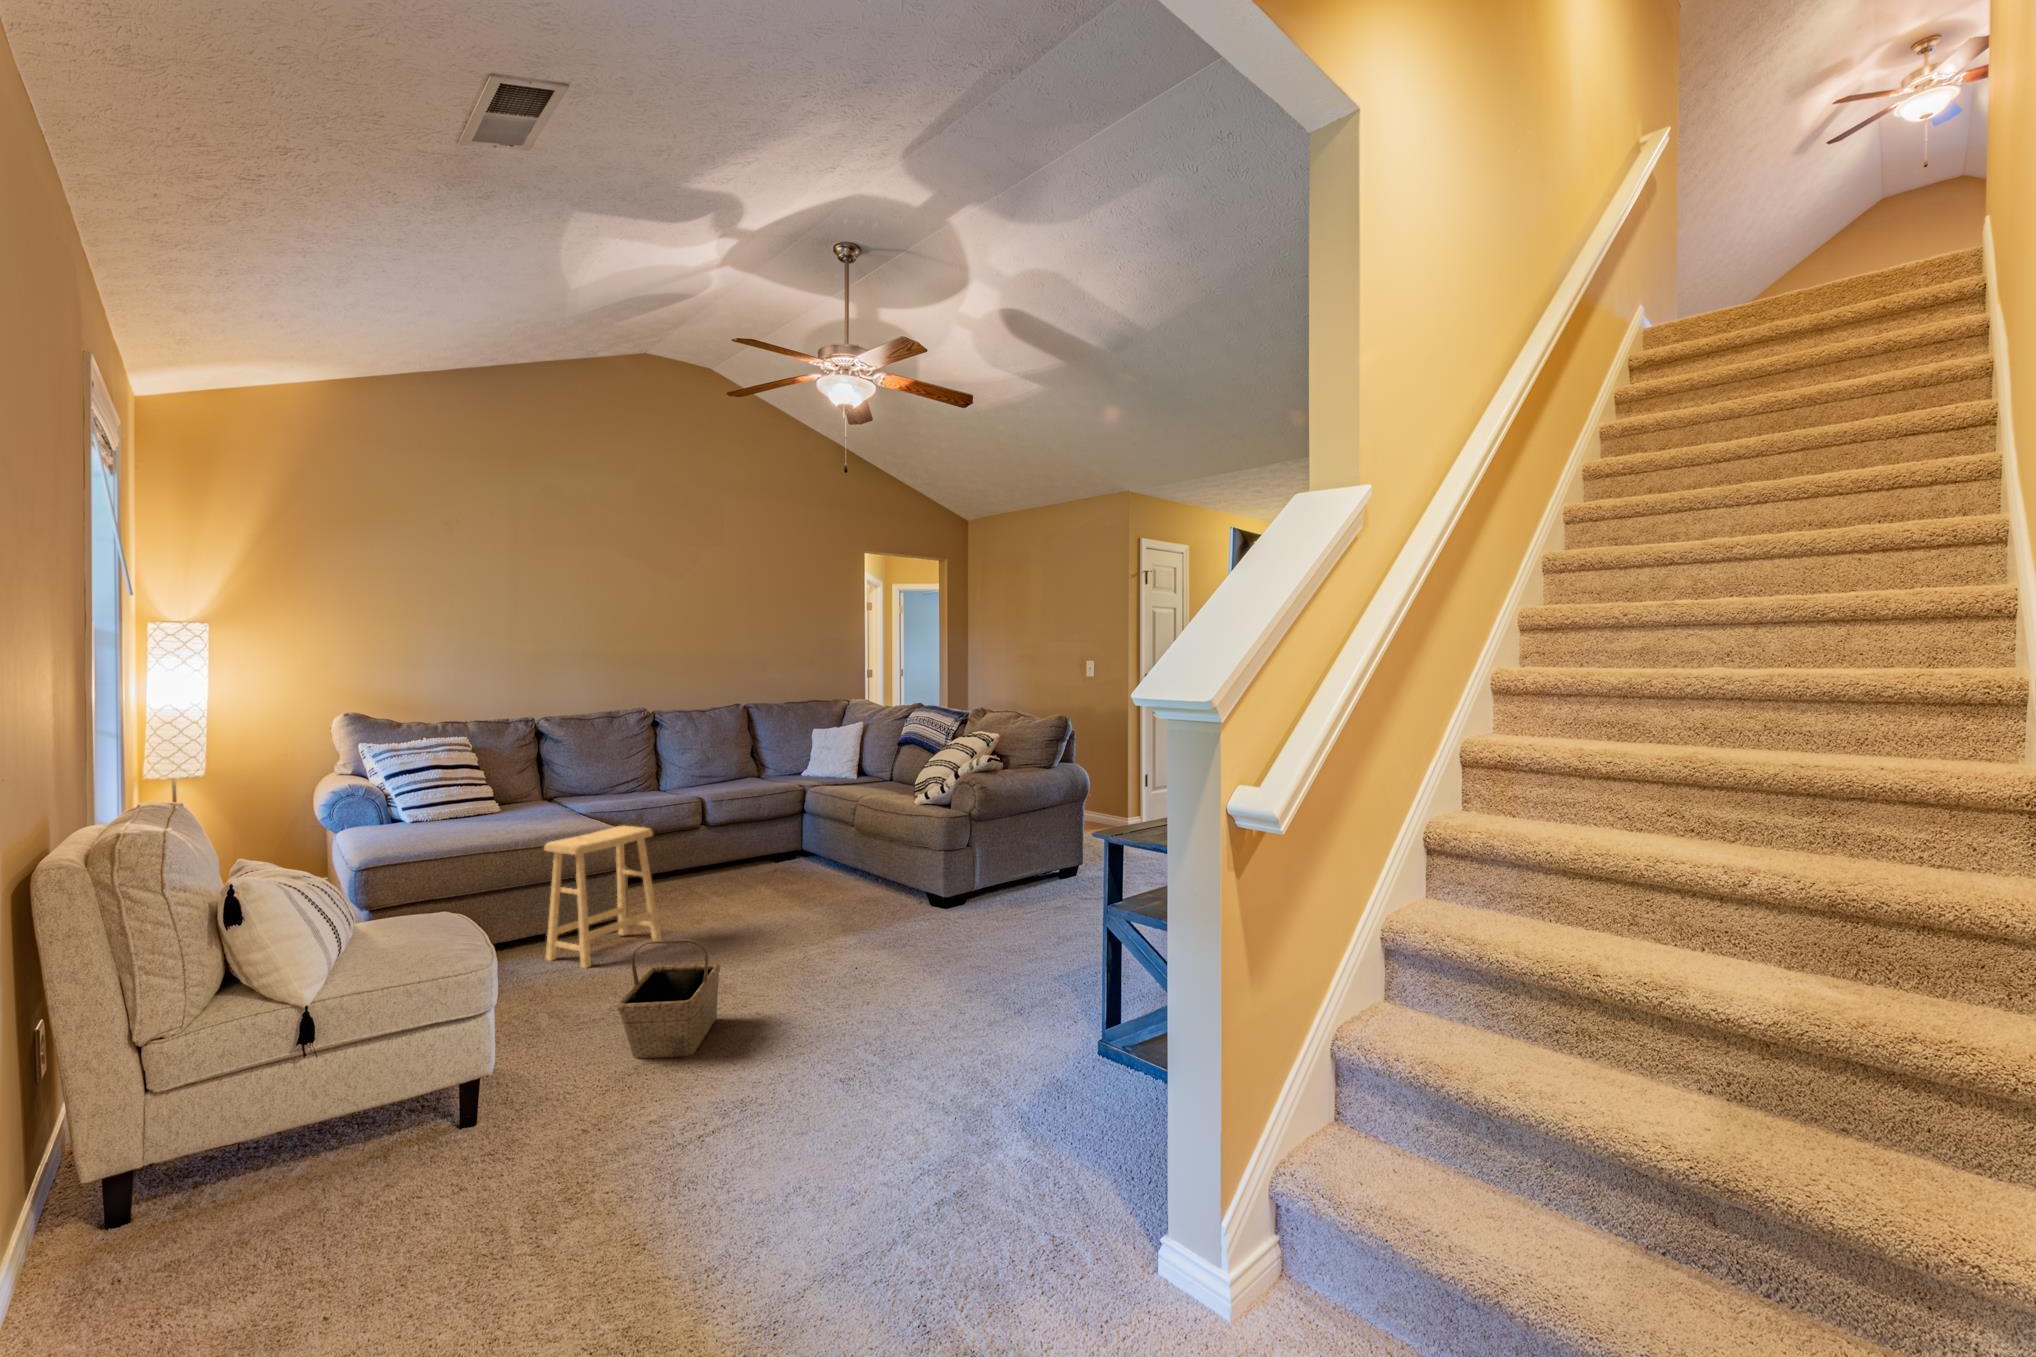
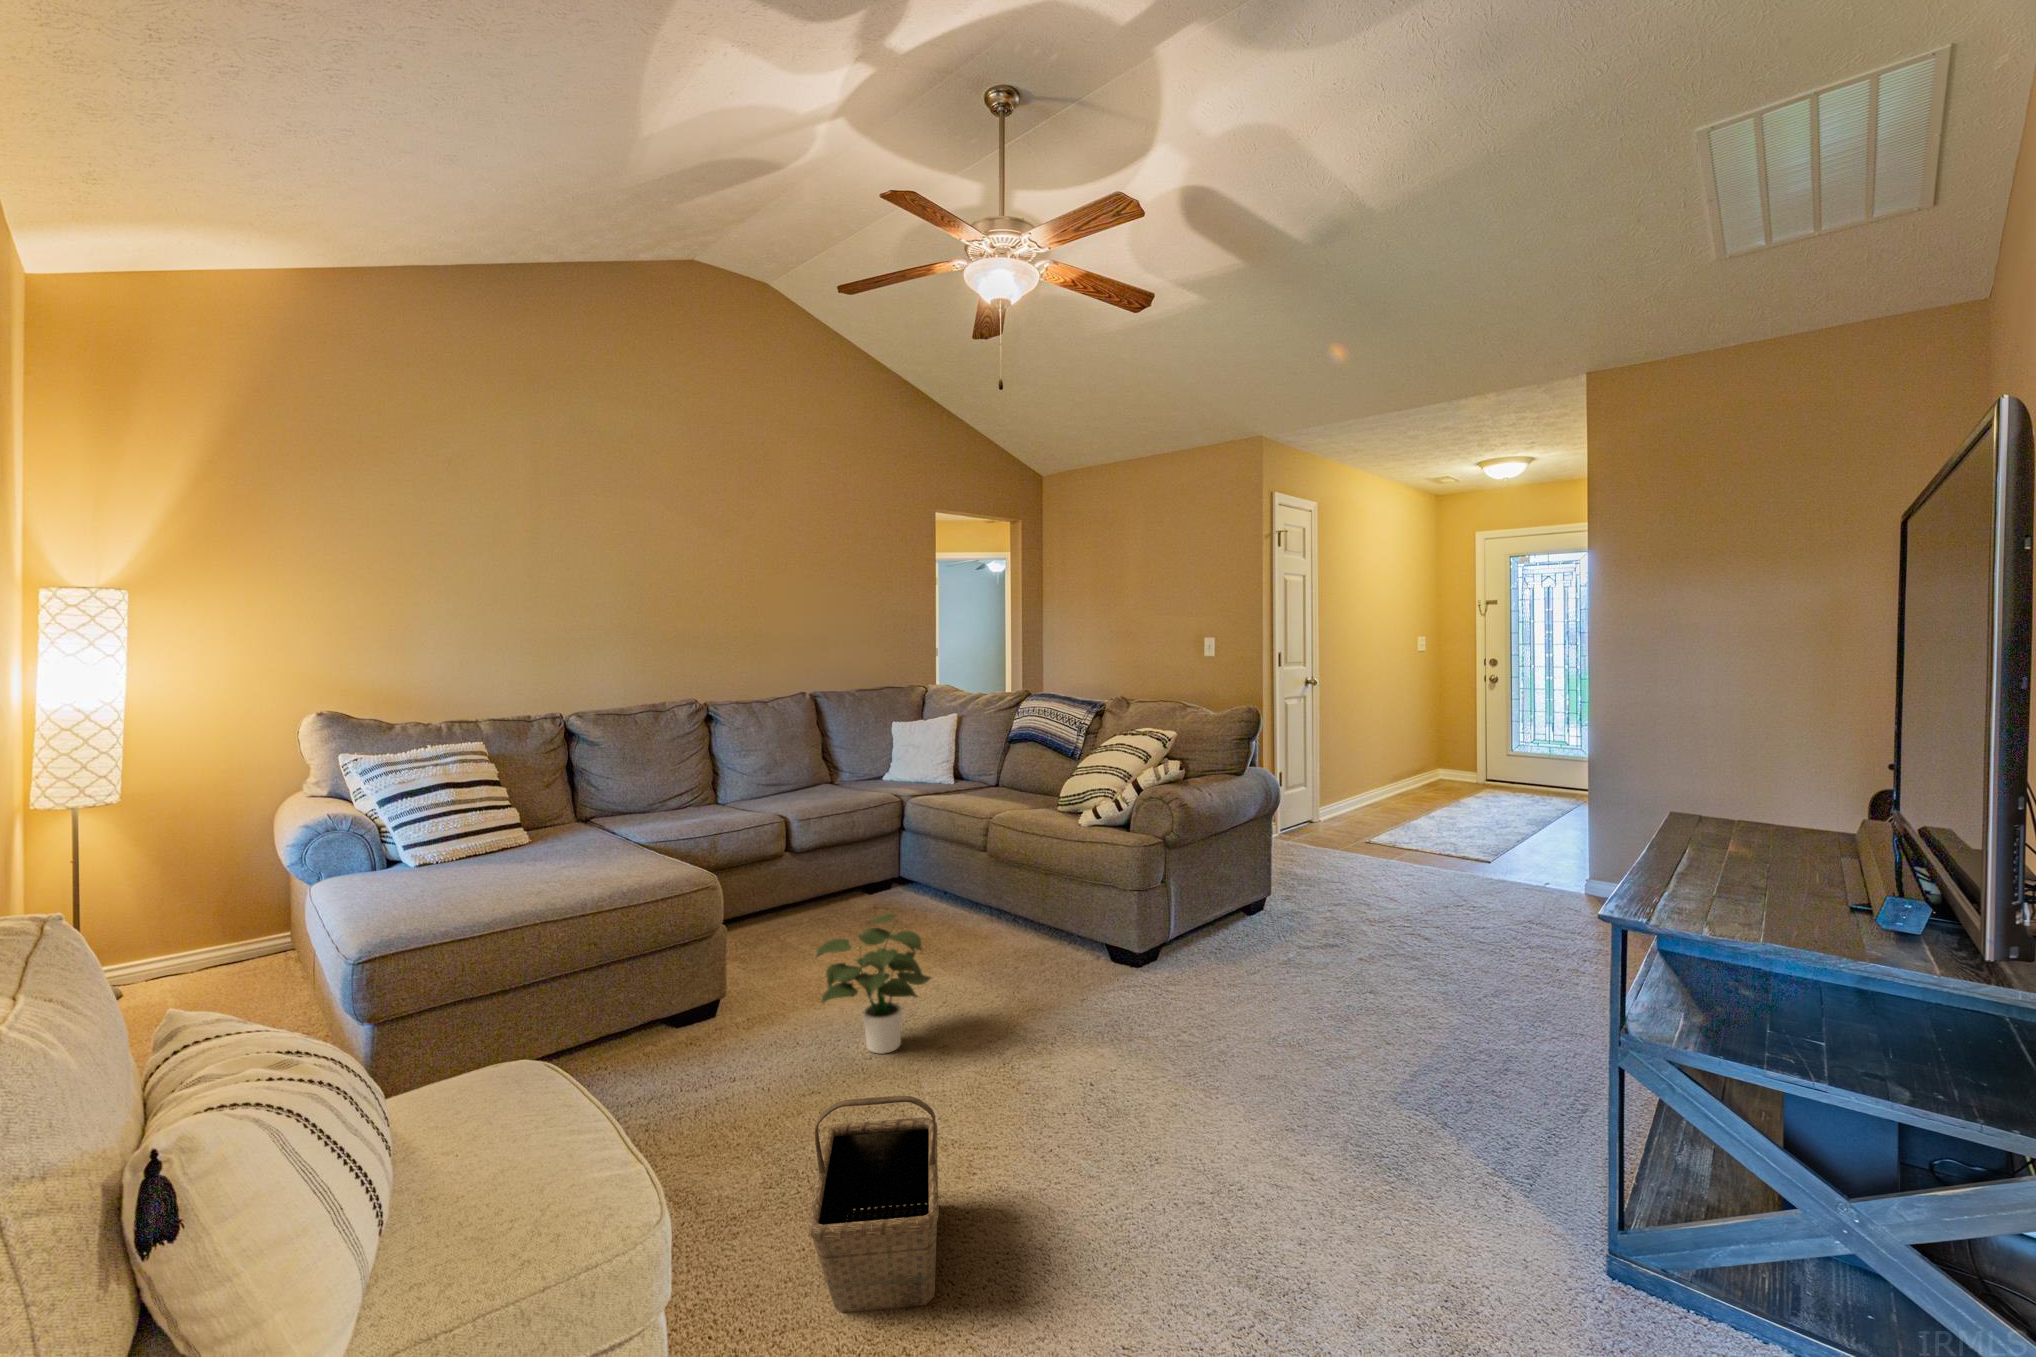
footstool: present [544,825,661,968] -> none [620,872,779,1090]
potted plant: none [681,856,773,952] -> present [816,914,931,1054]

